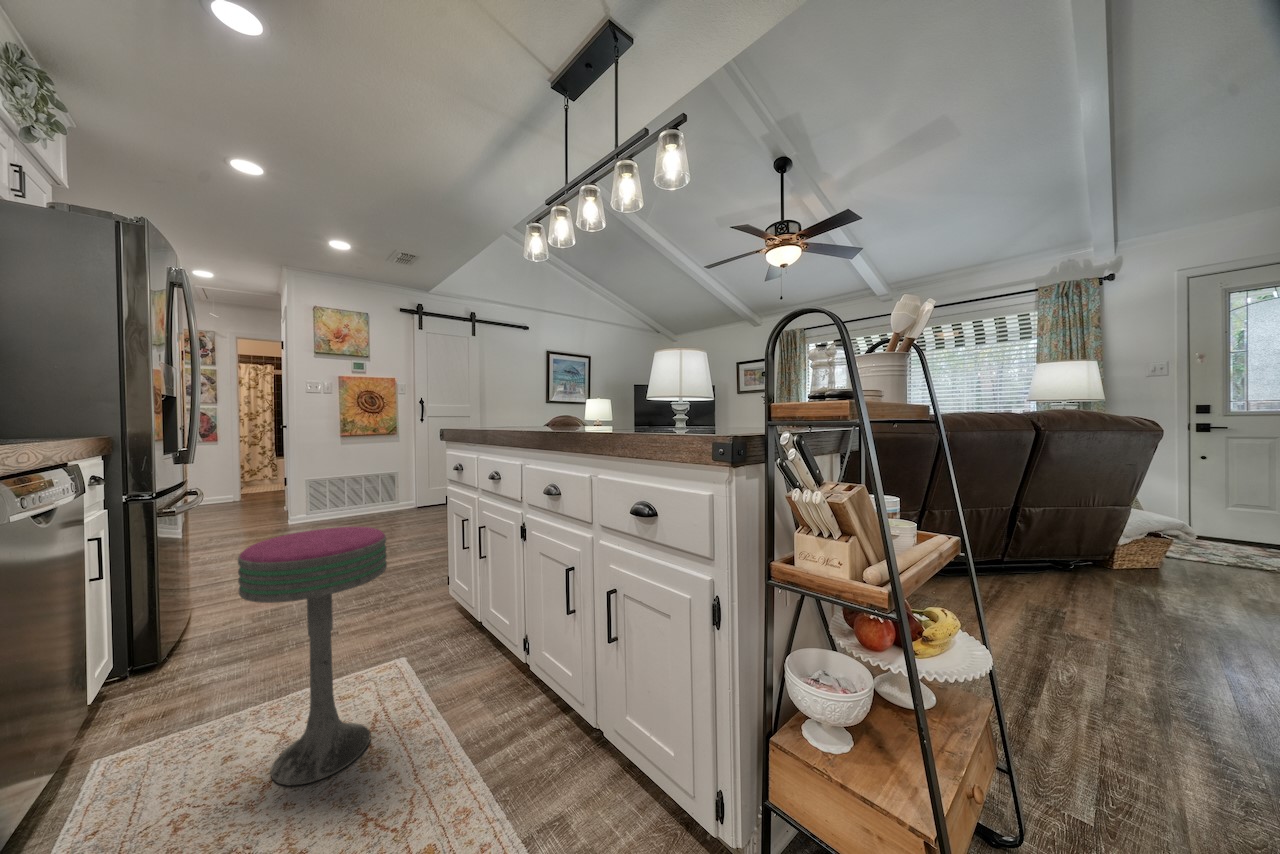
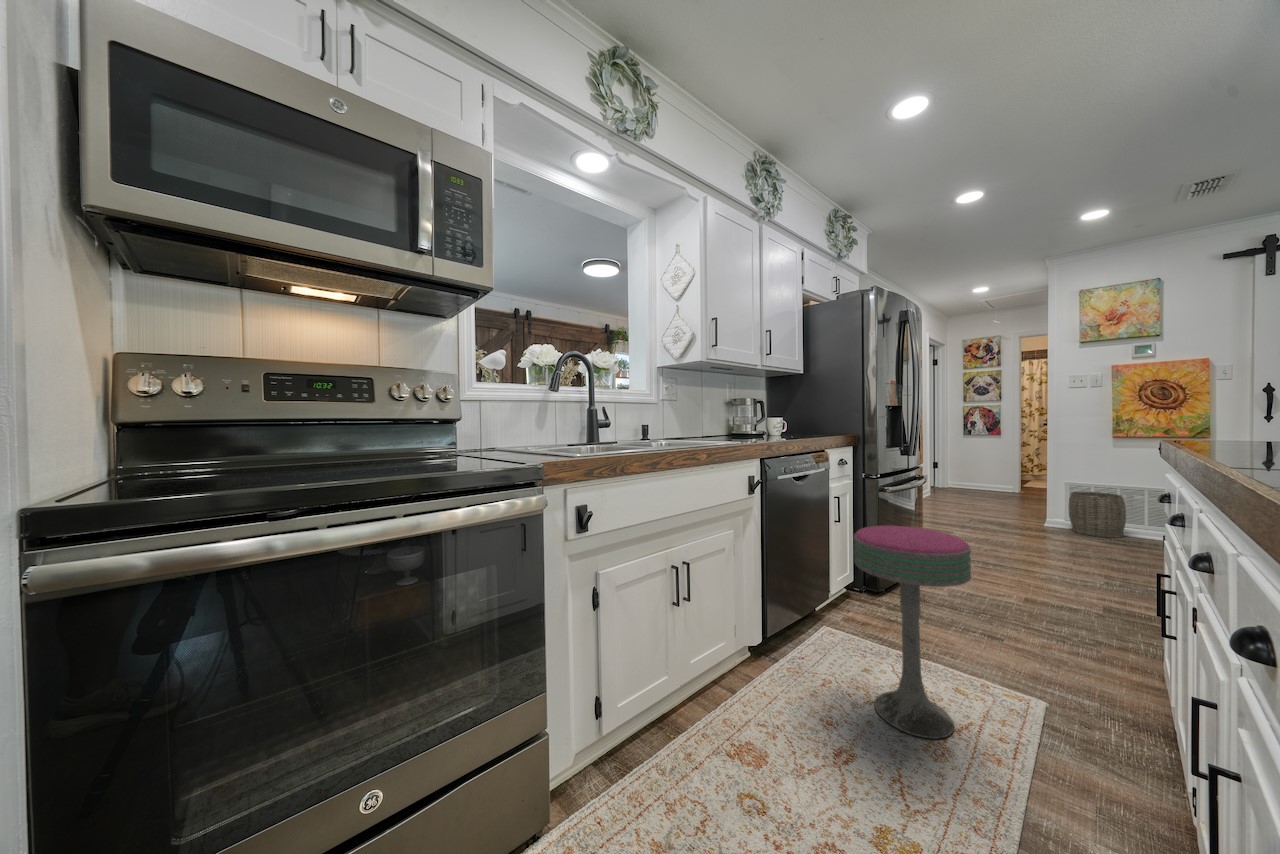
woven basket: none [310,485,352,525] -> present [1069,492,1126,538]

